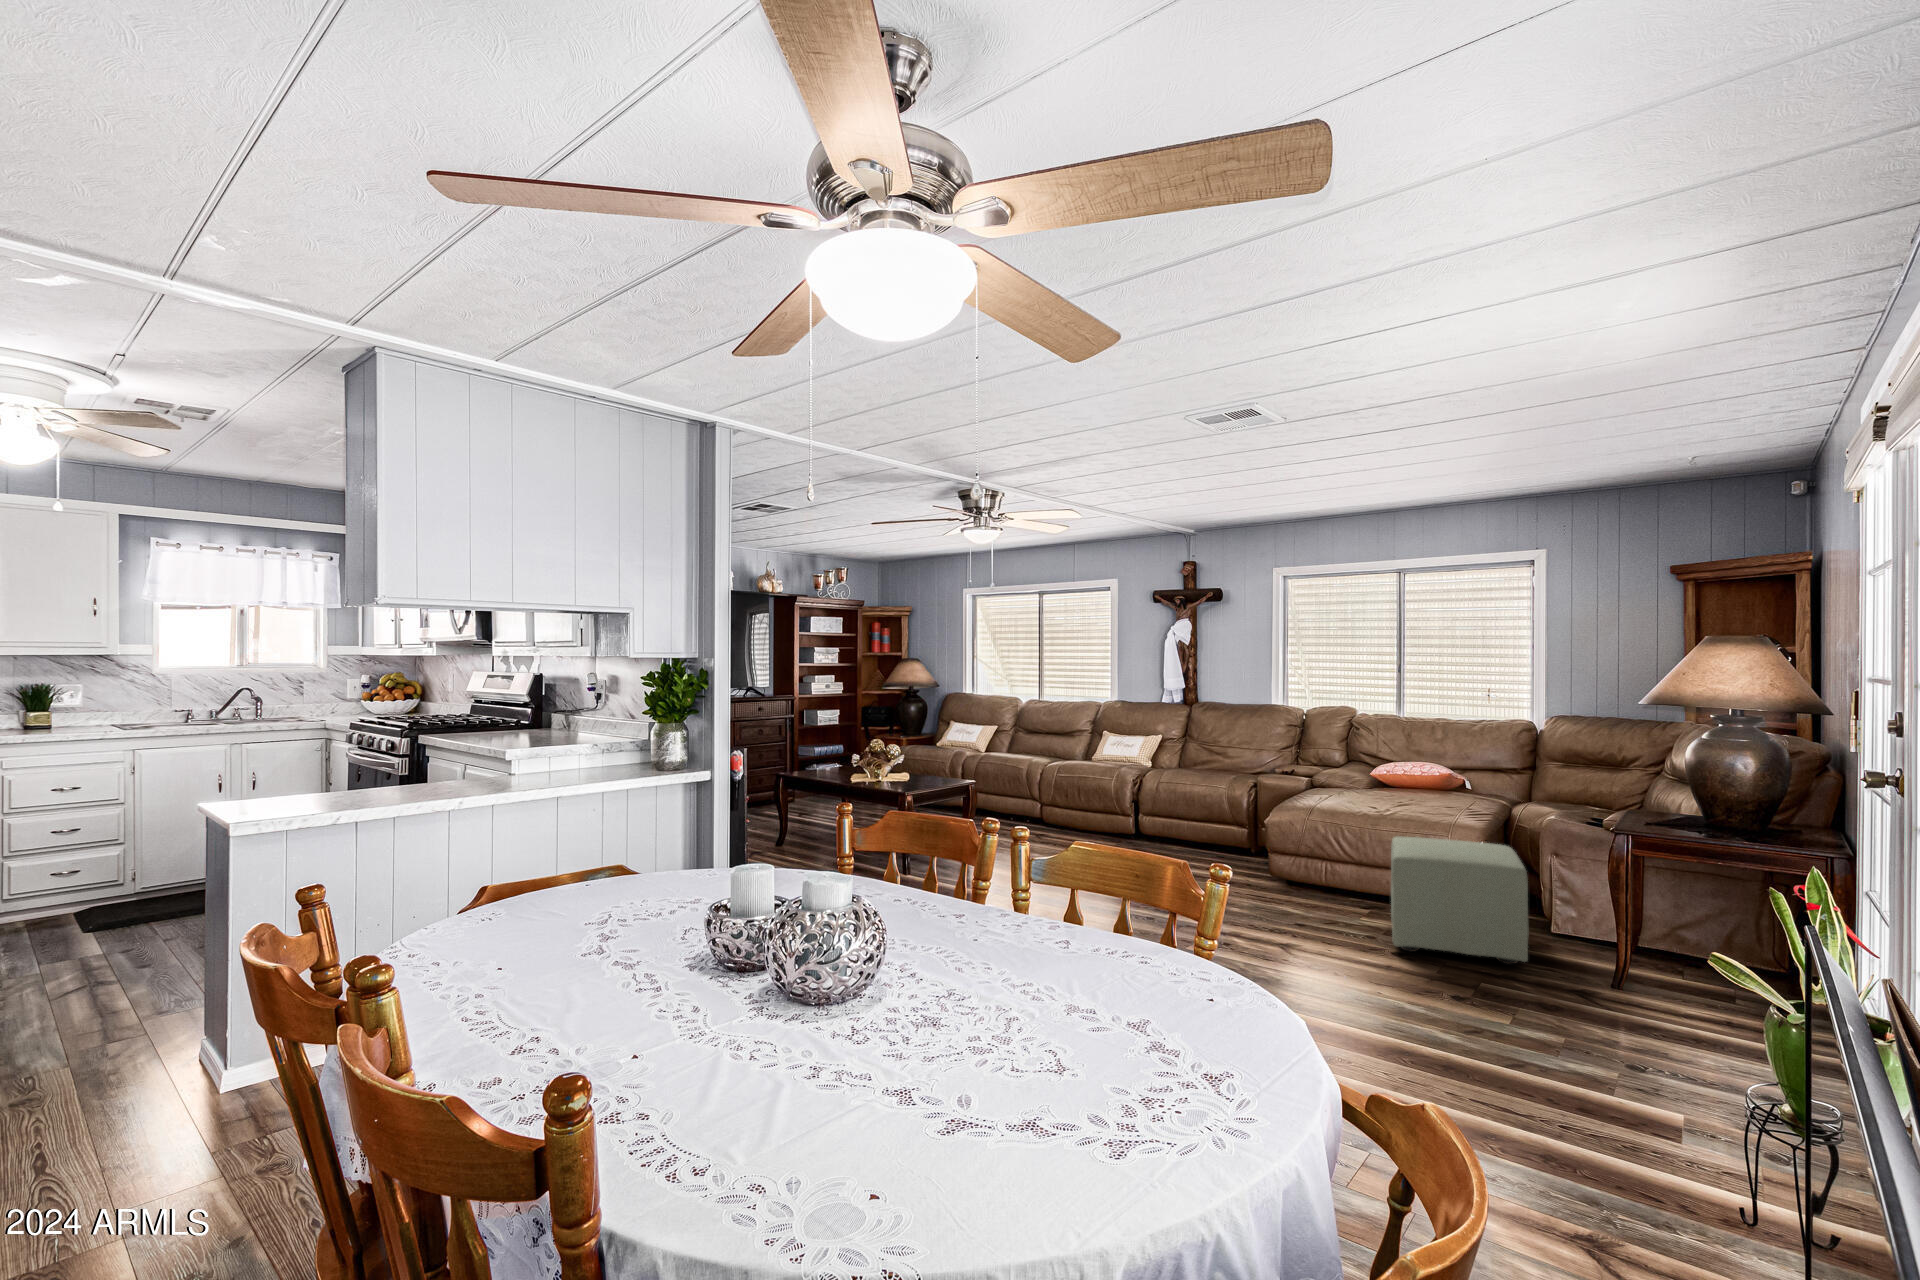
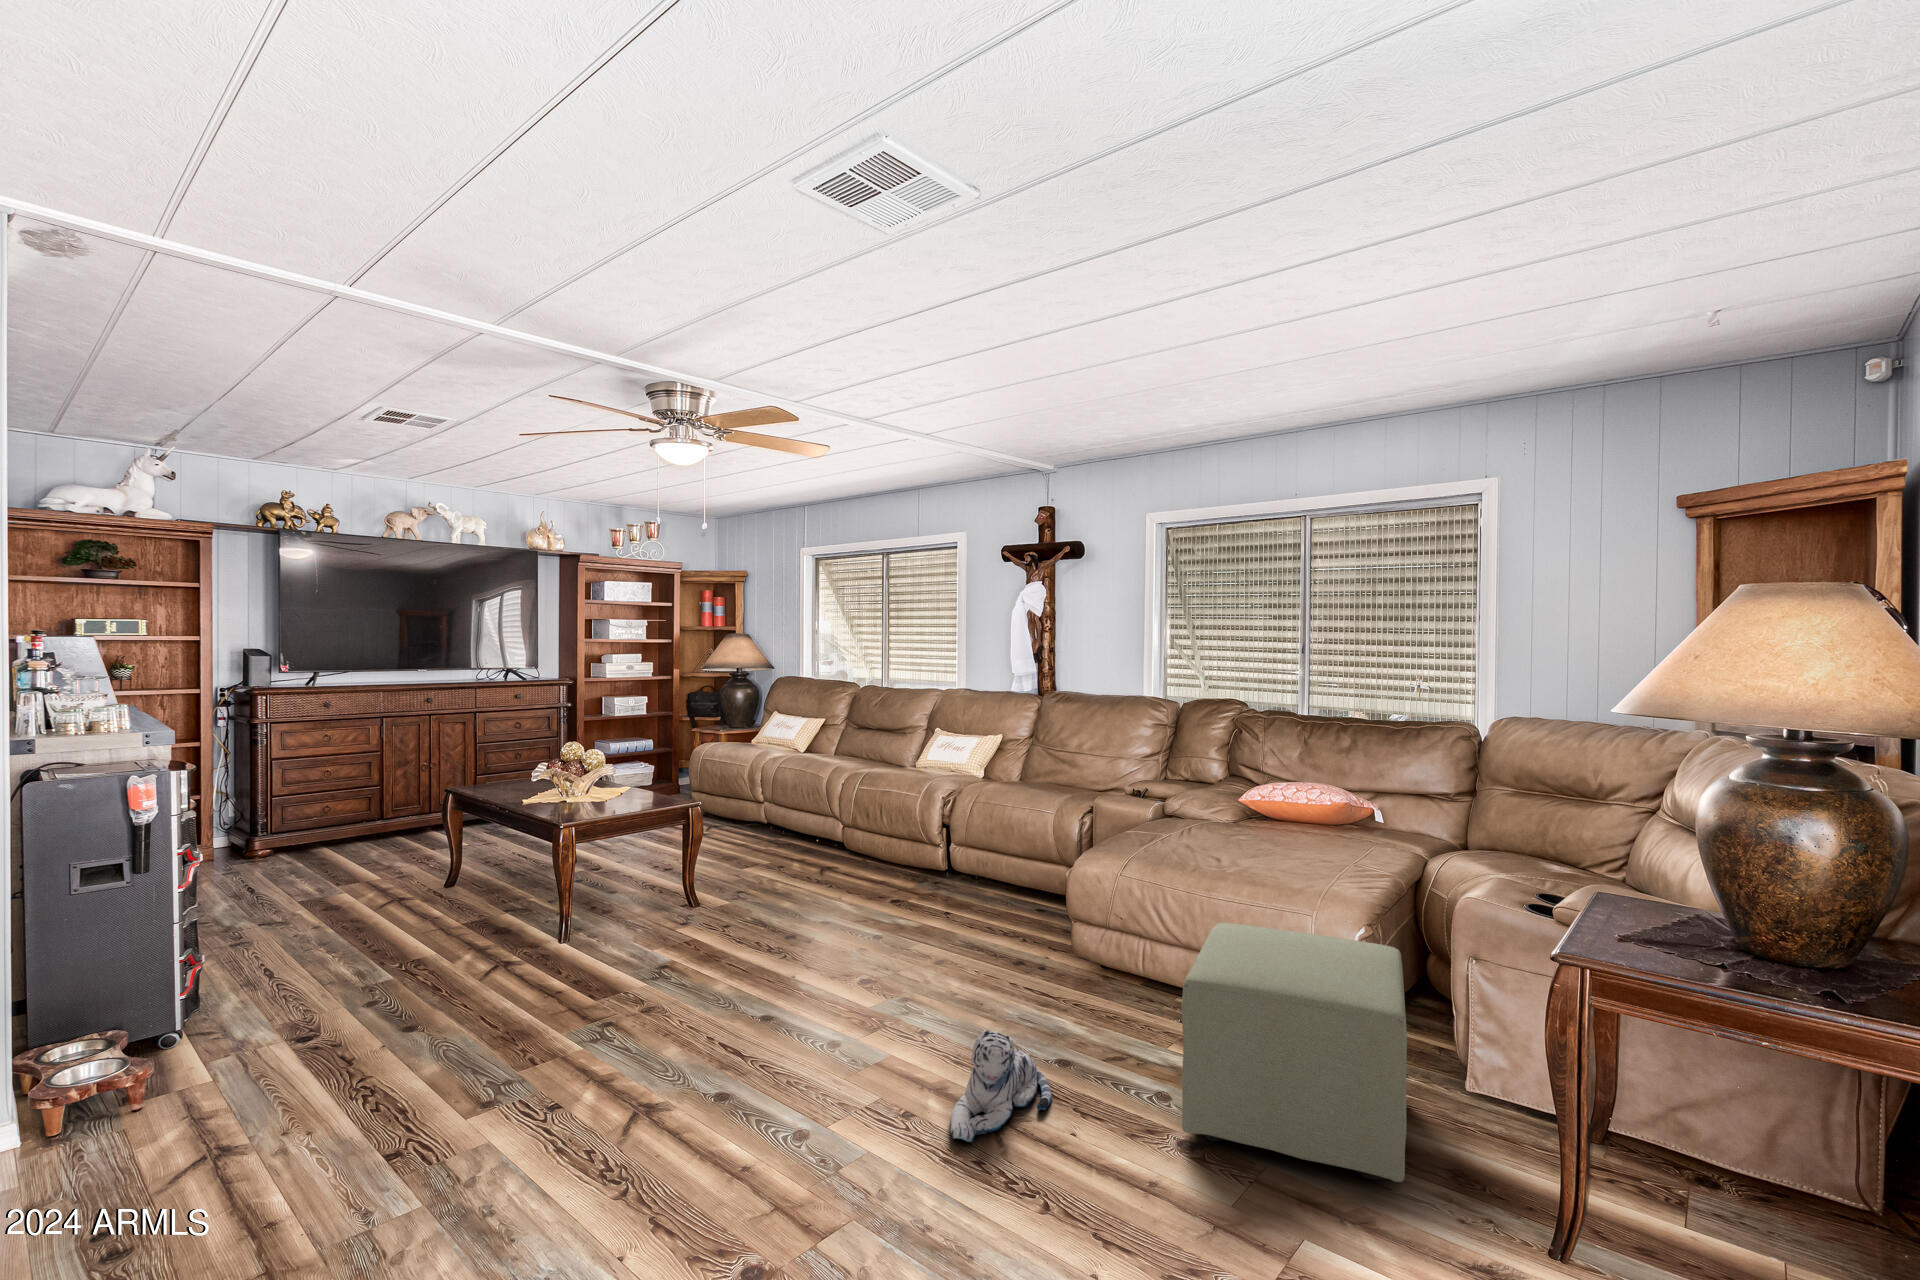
plush toy: none [1252,893,1307,952] -> present [950,1030,1052,1142]

